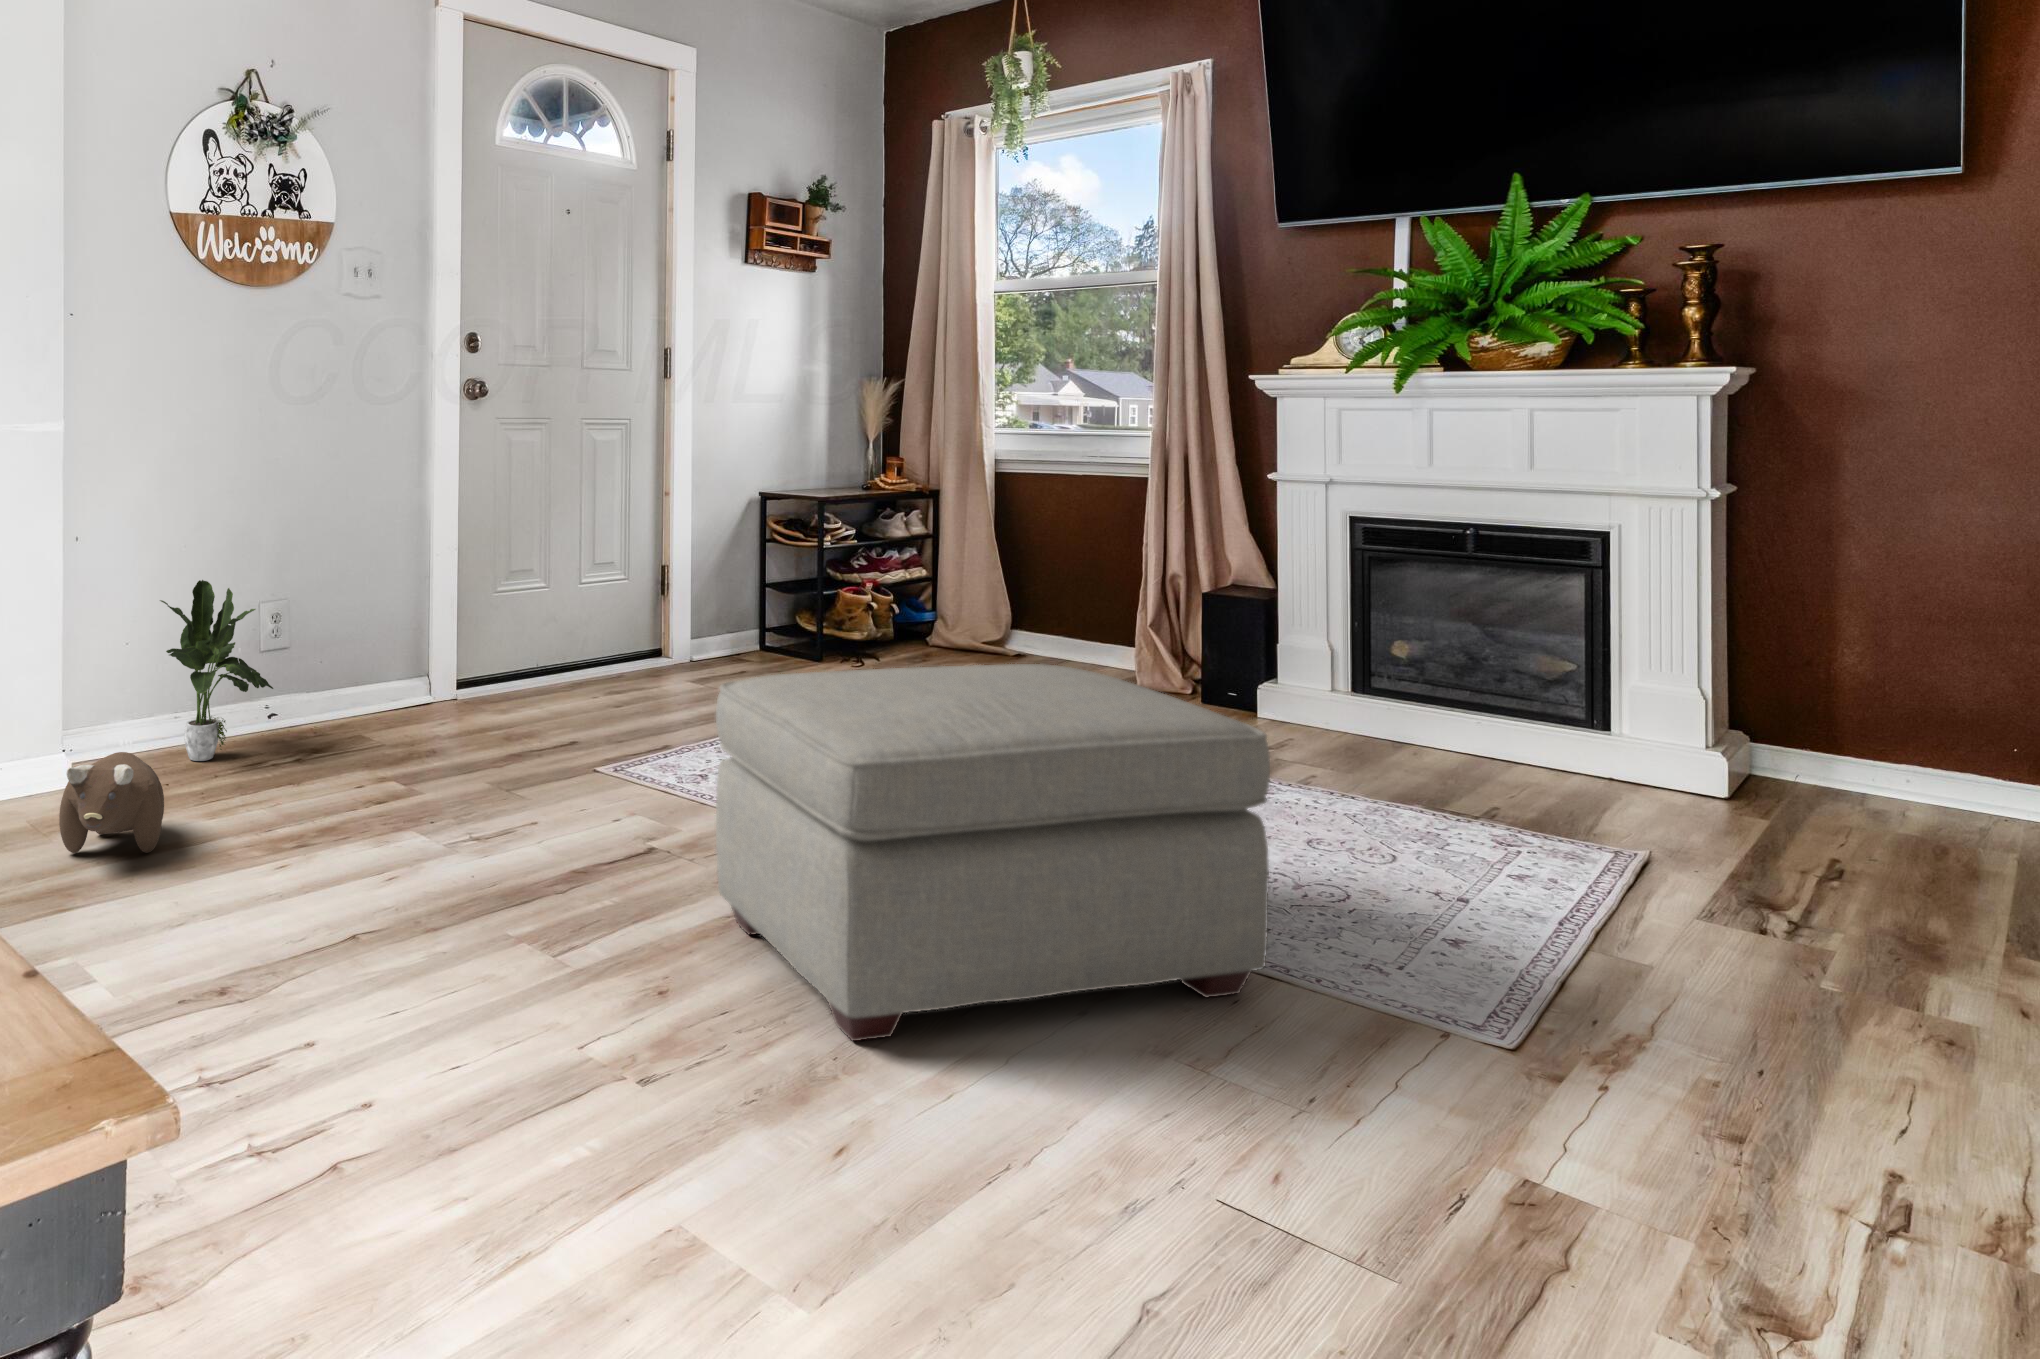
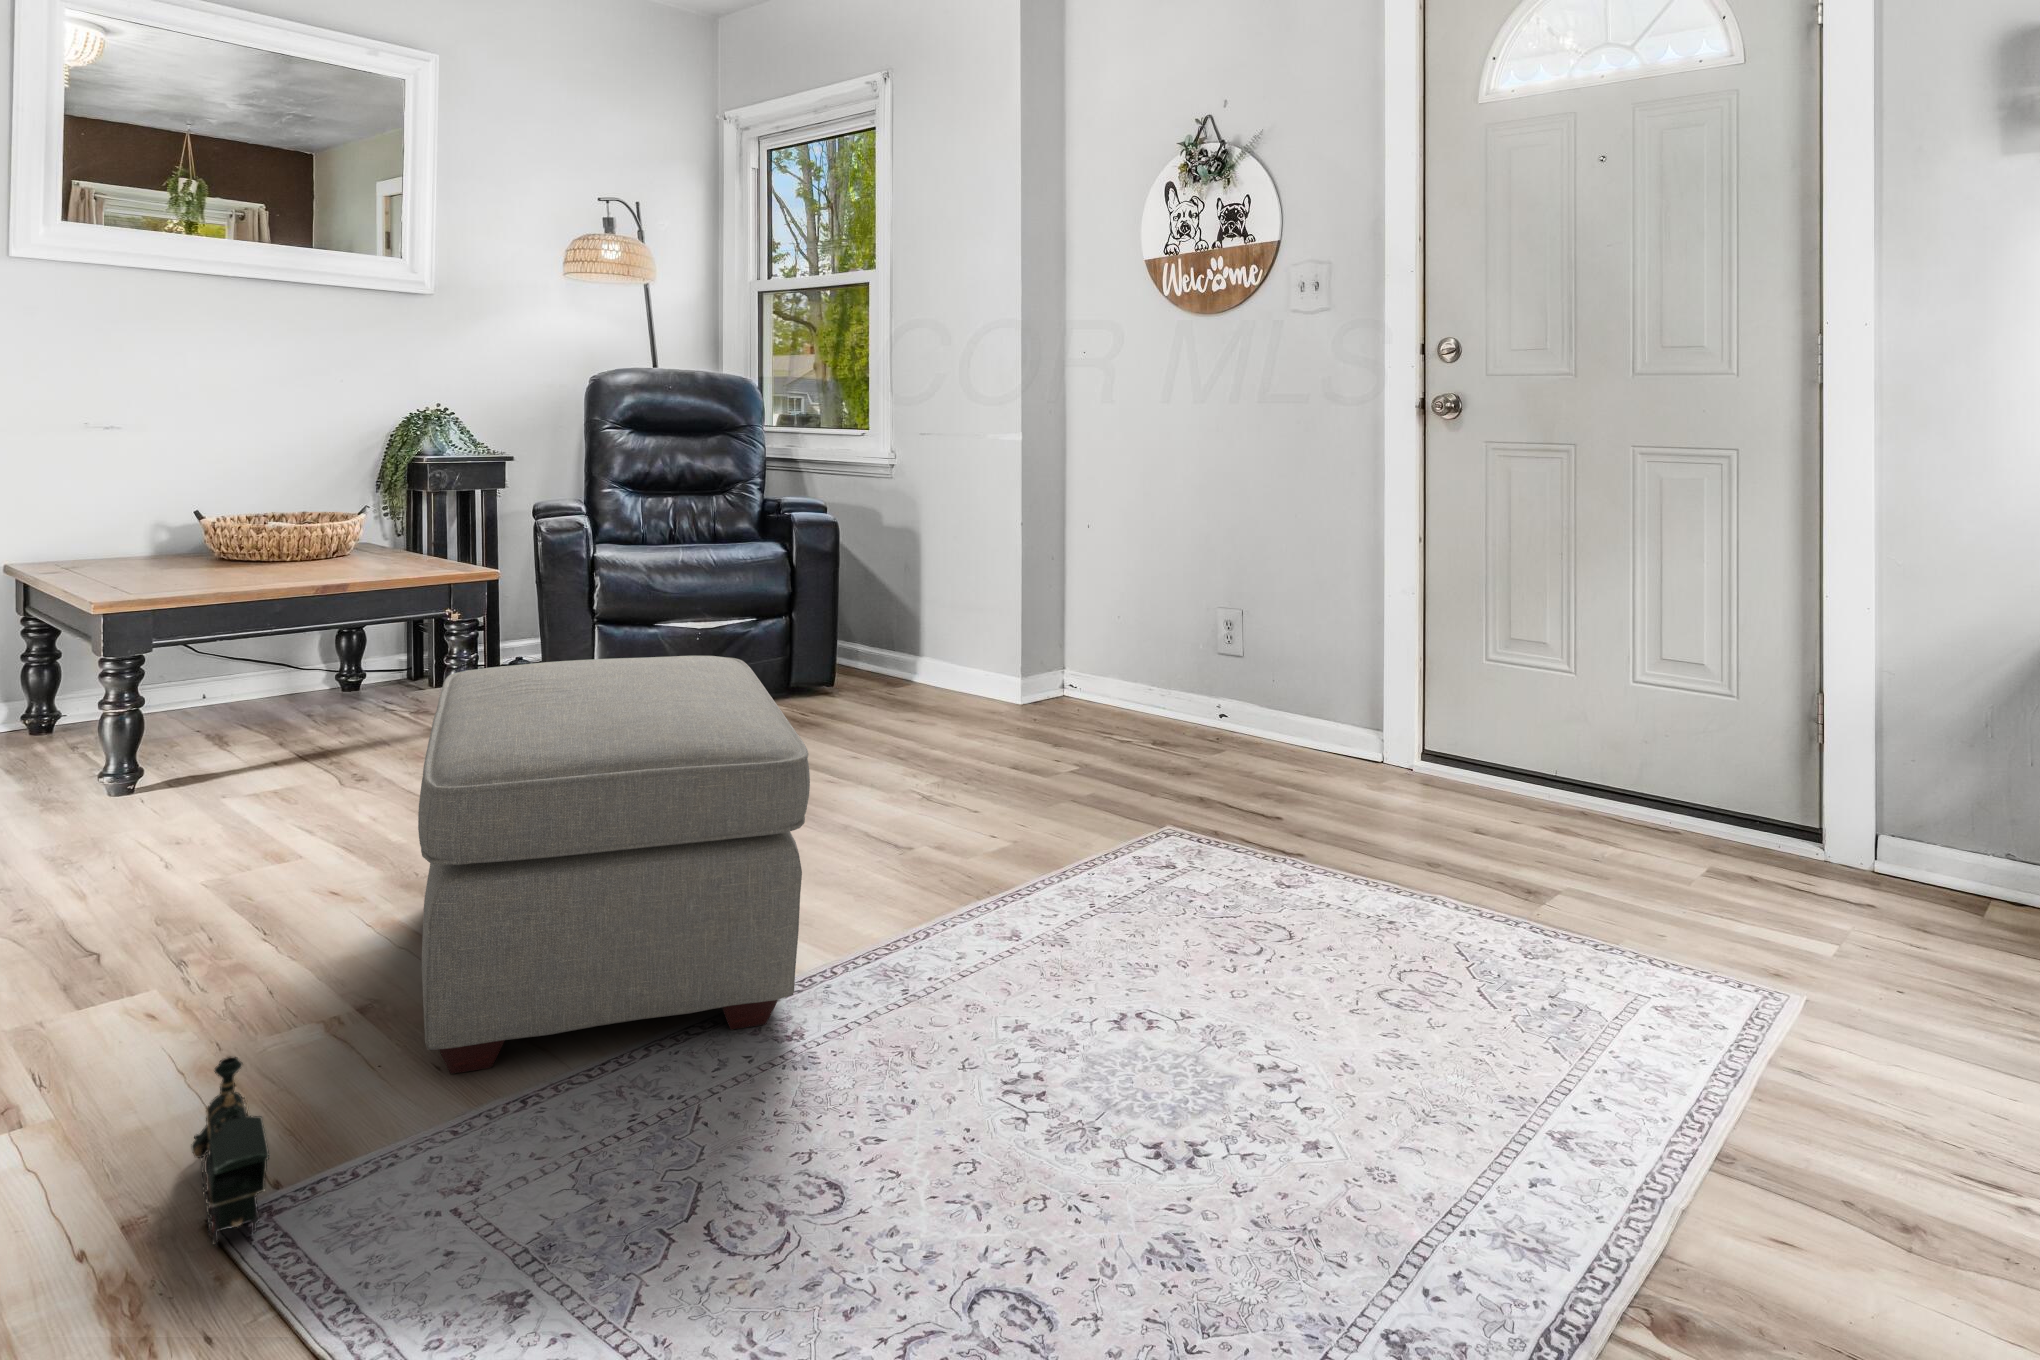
potted plant: present [160,580,273,761] -> none [1054,562,1167,711]
plush toy: present [59,752,164,853] -> none [831,639,937,717]
toy train: none [1413,944,1552,1072] -> present [191,1057,269,1245]

